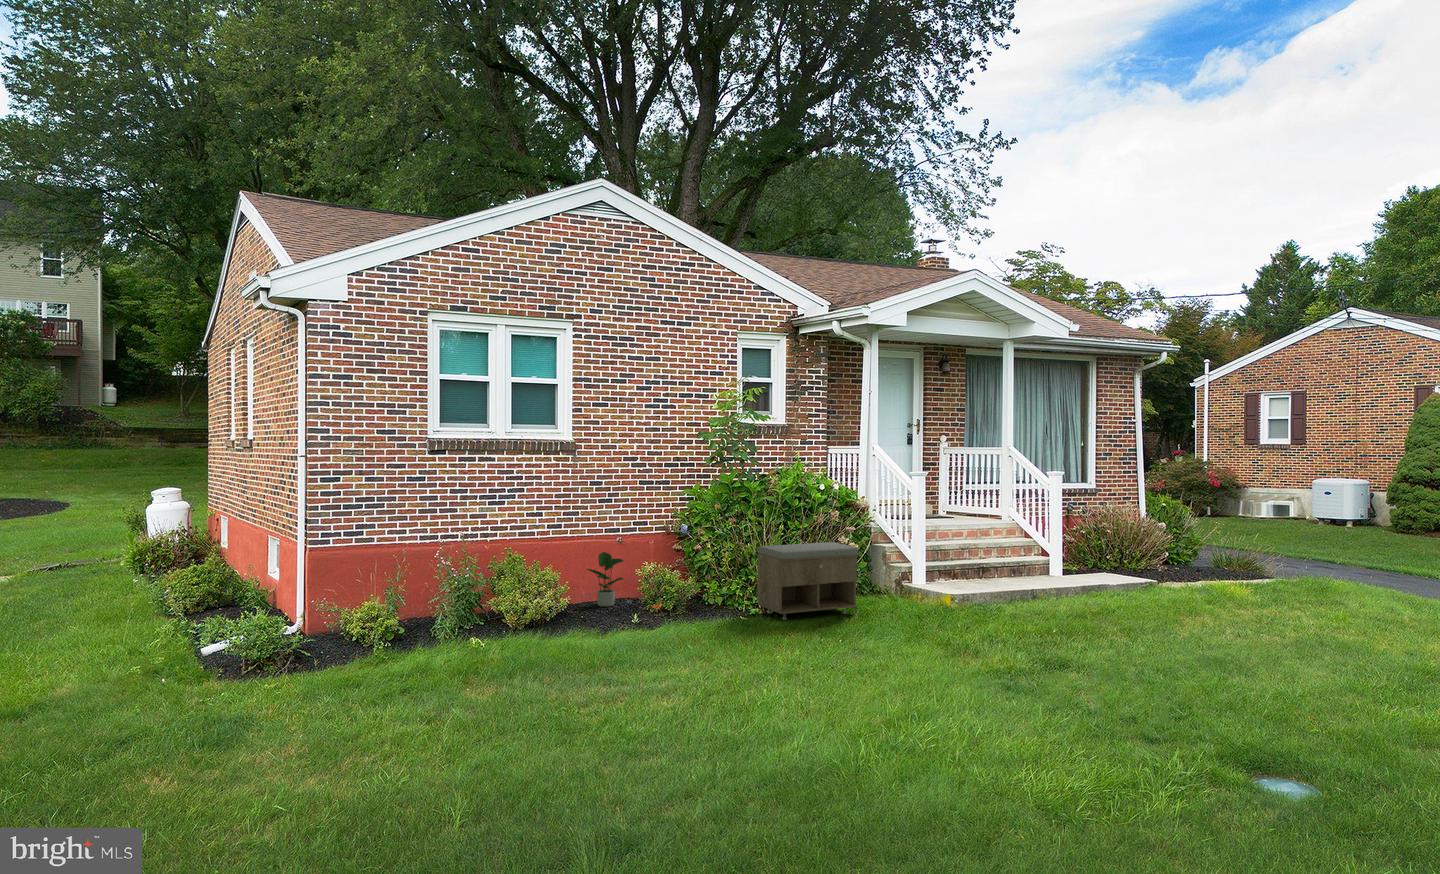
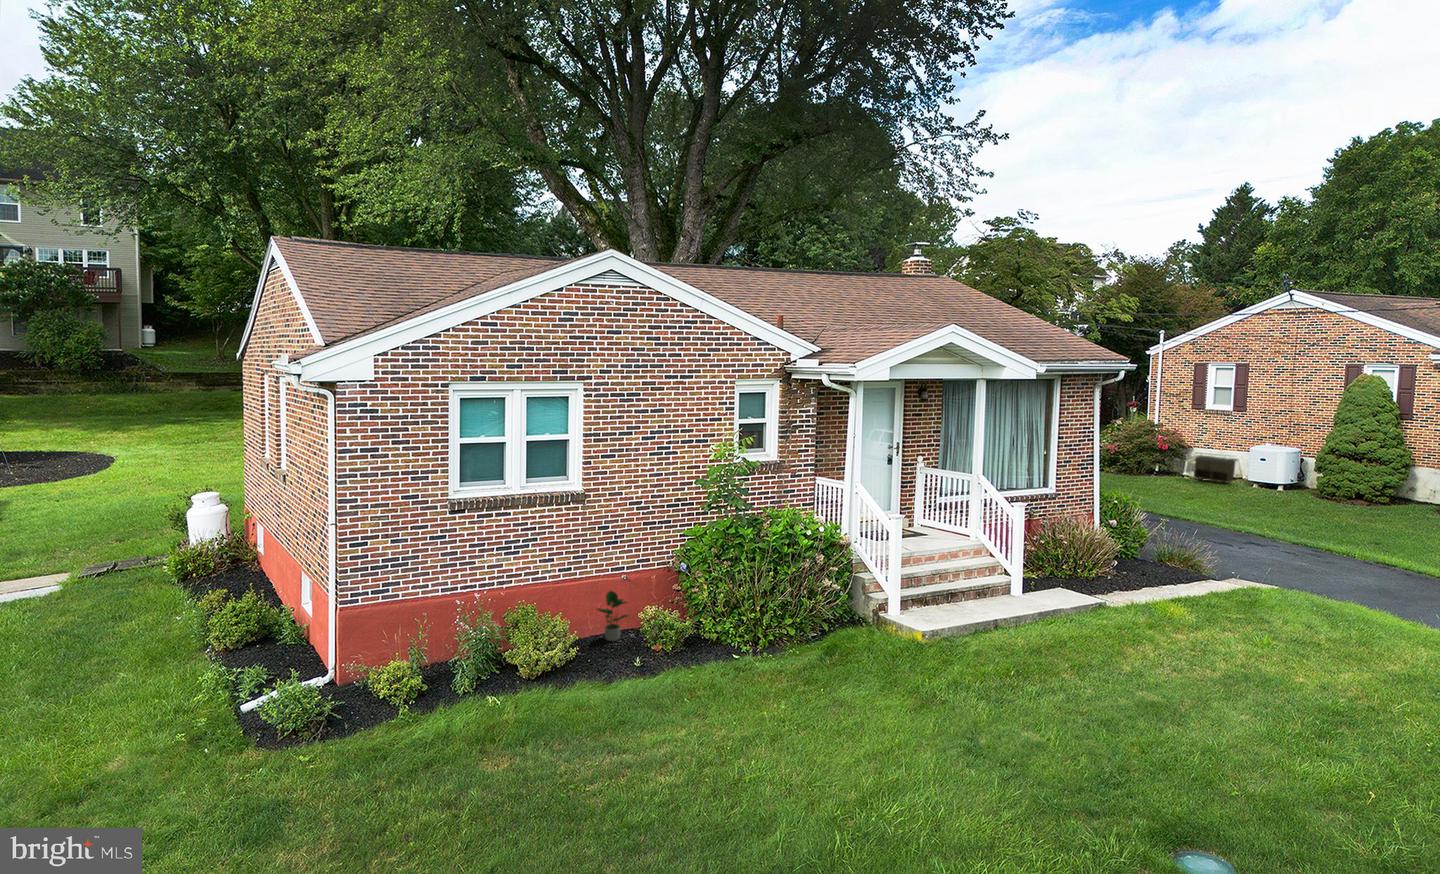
storage bench: present [758,542,858,619] -> present [1194,456,1236,483]

